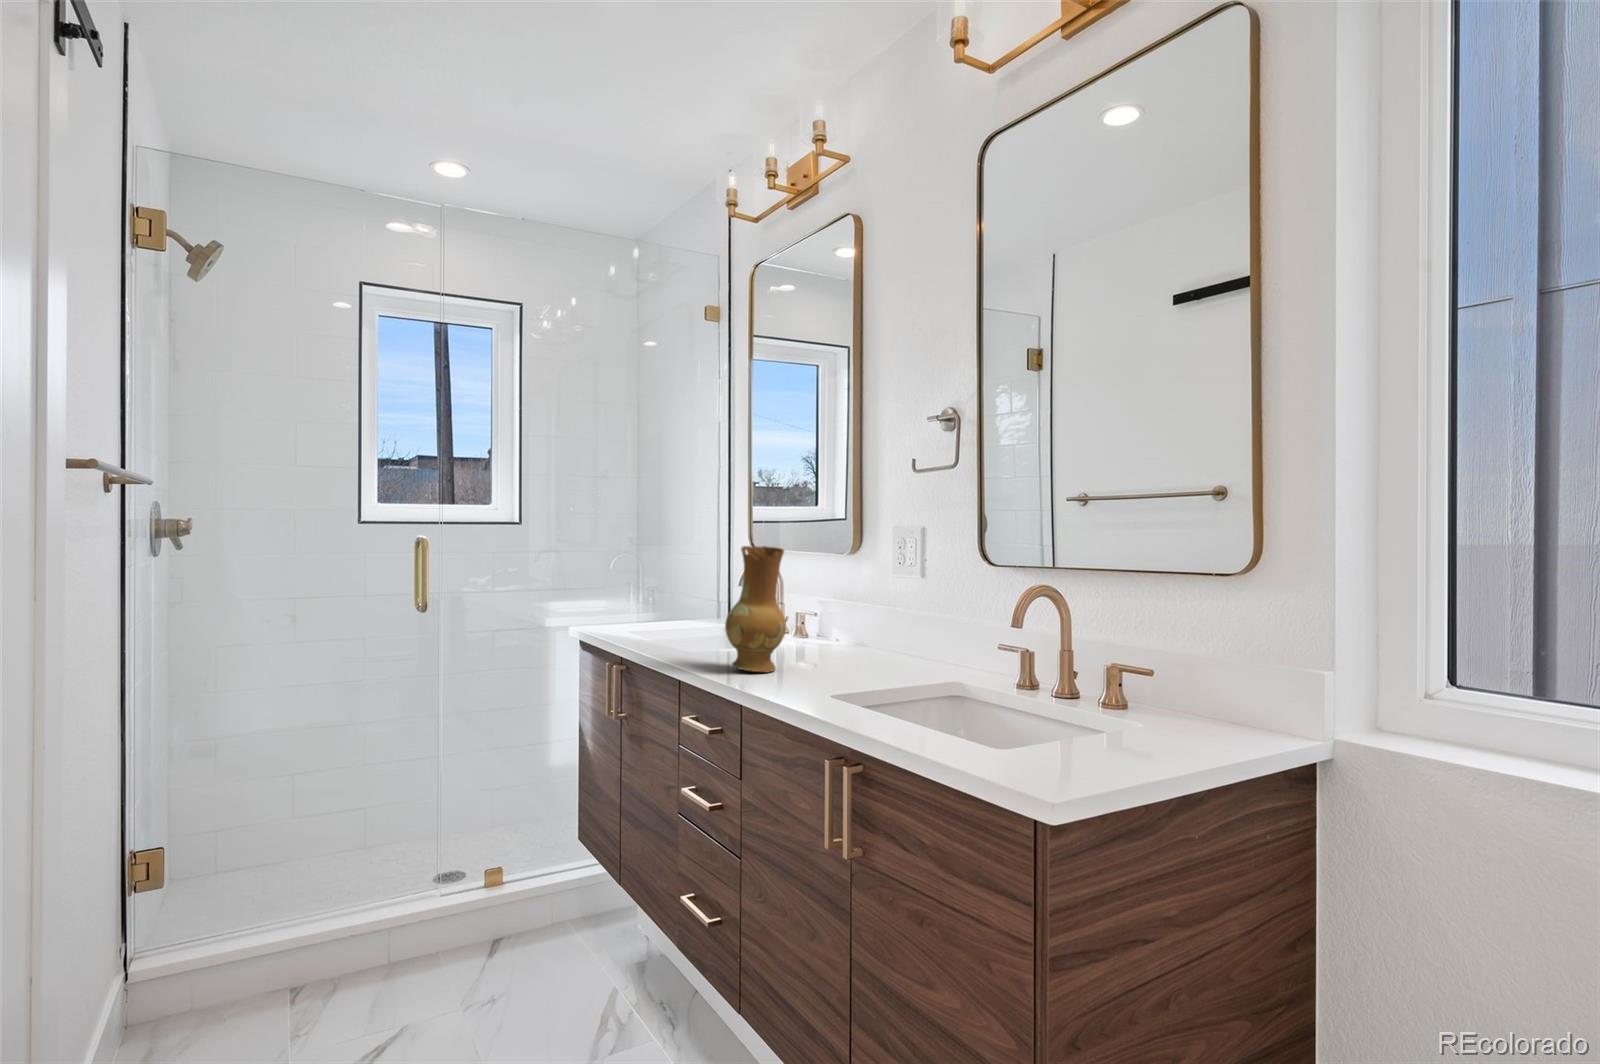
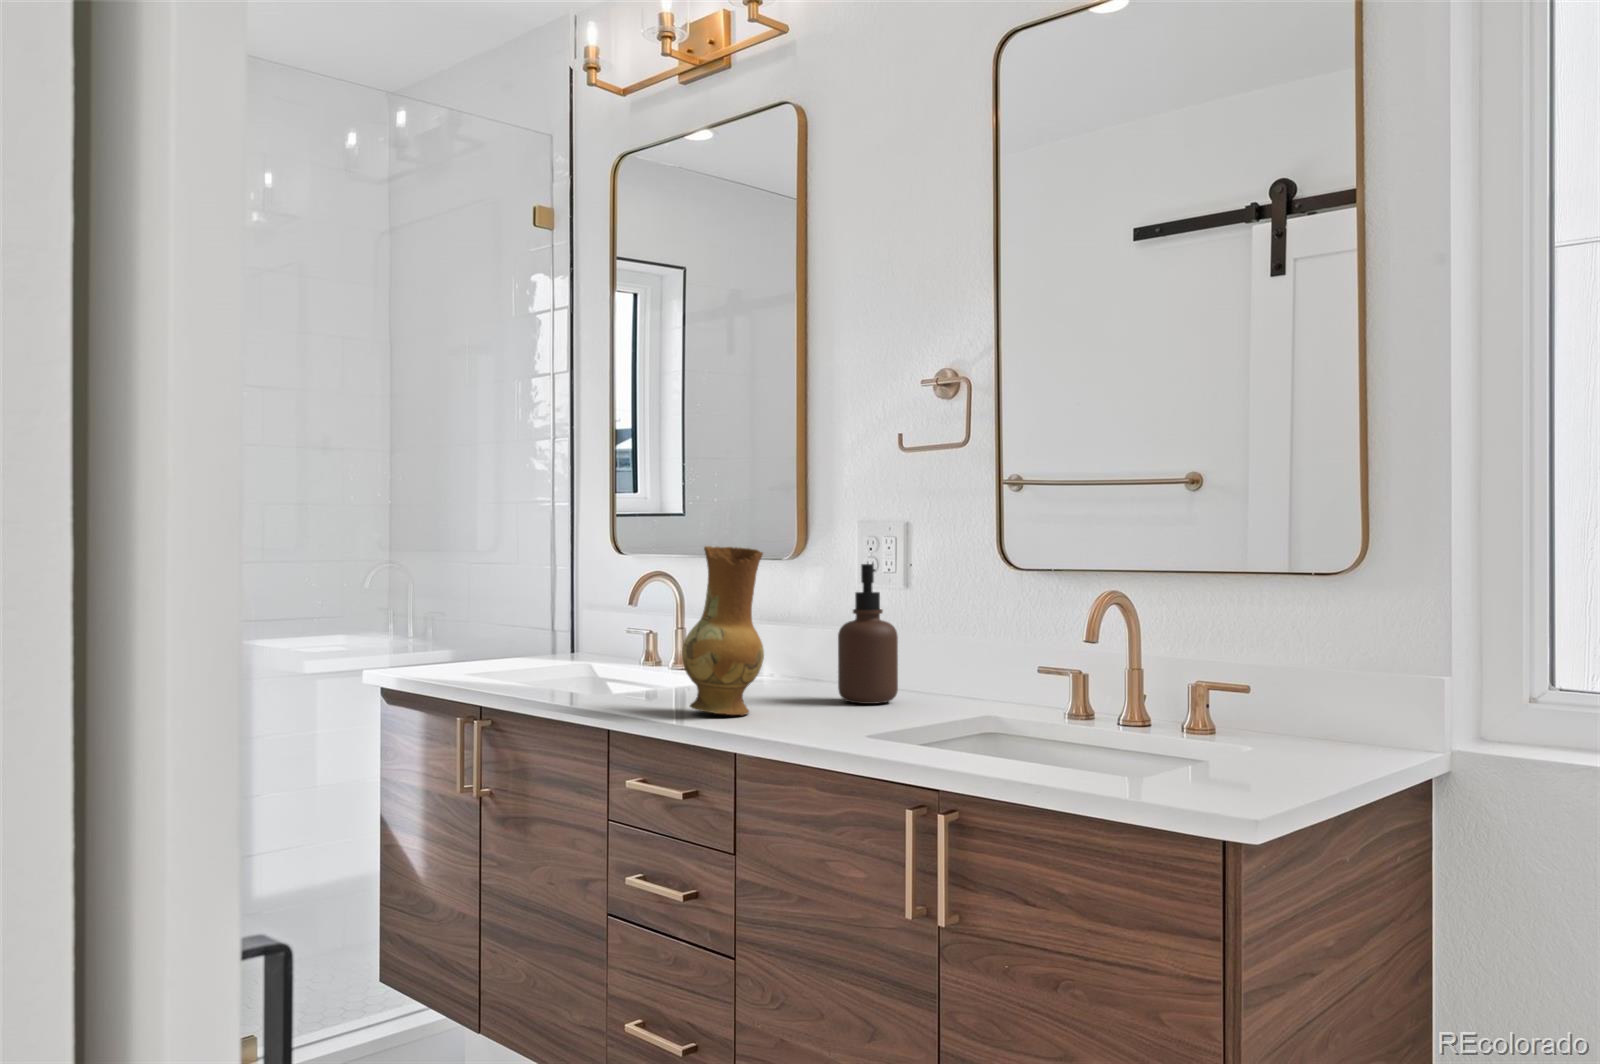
soap dispenser: none [857,559,902,666] -> present [838,564,898,704]

